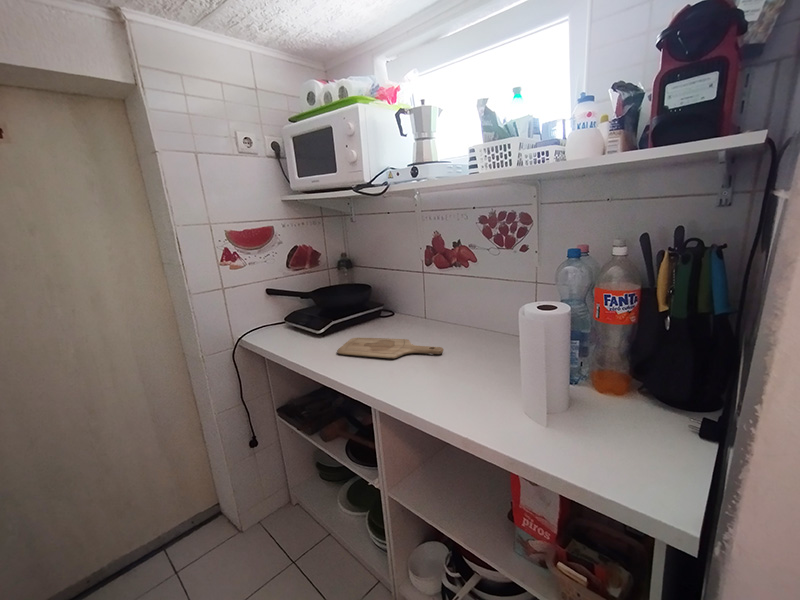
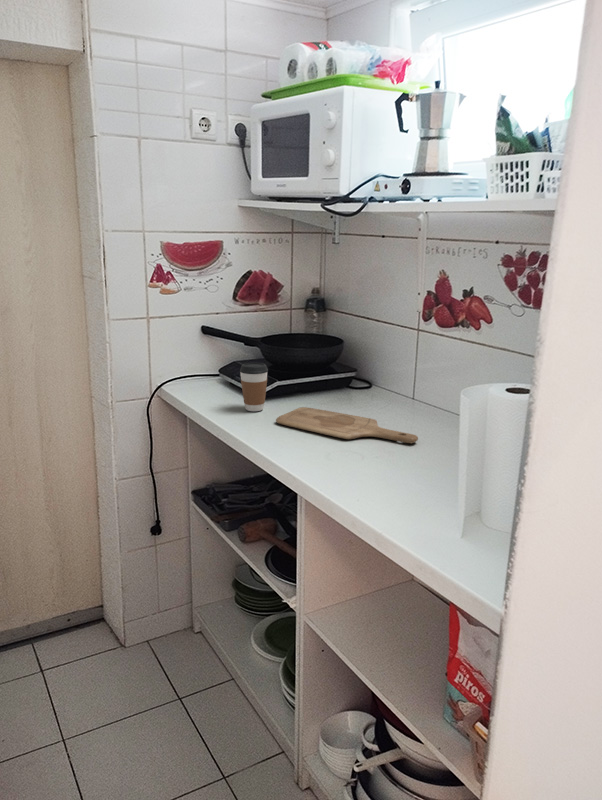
coffee cup: none [303,311,325,347] -> present [240,363,268,411]

